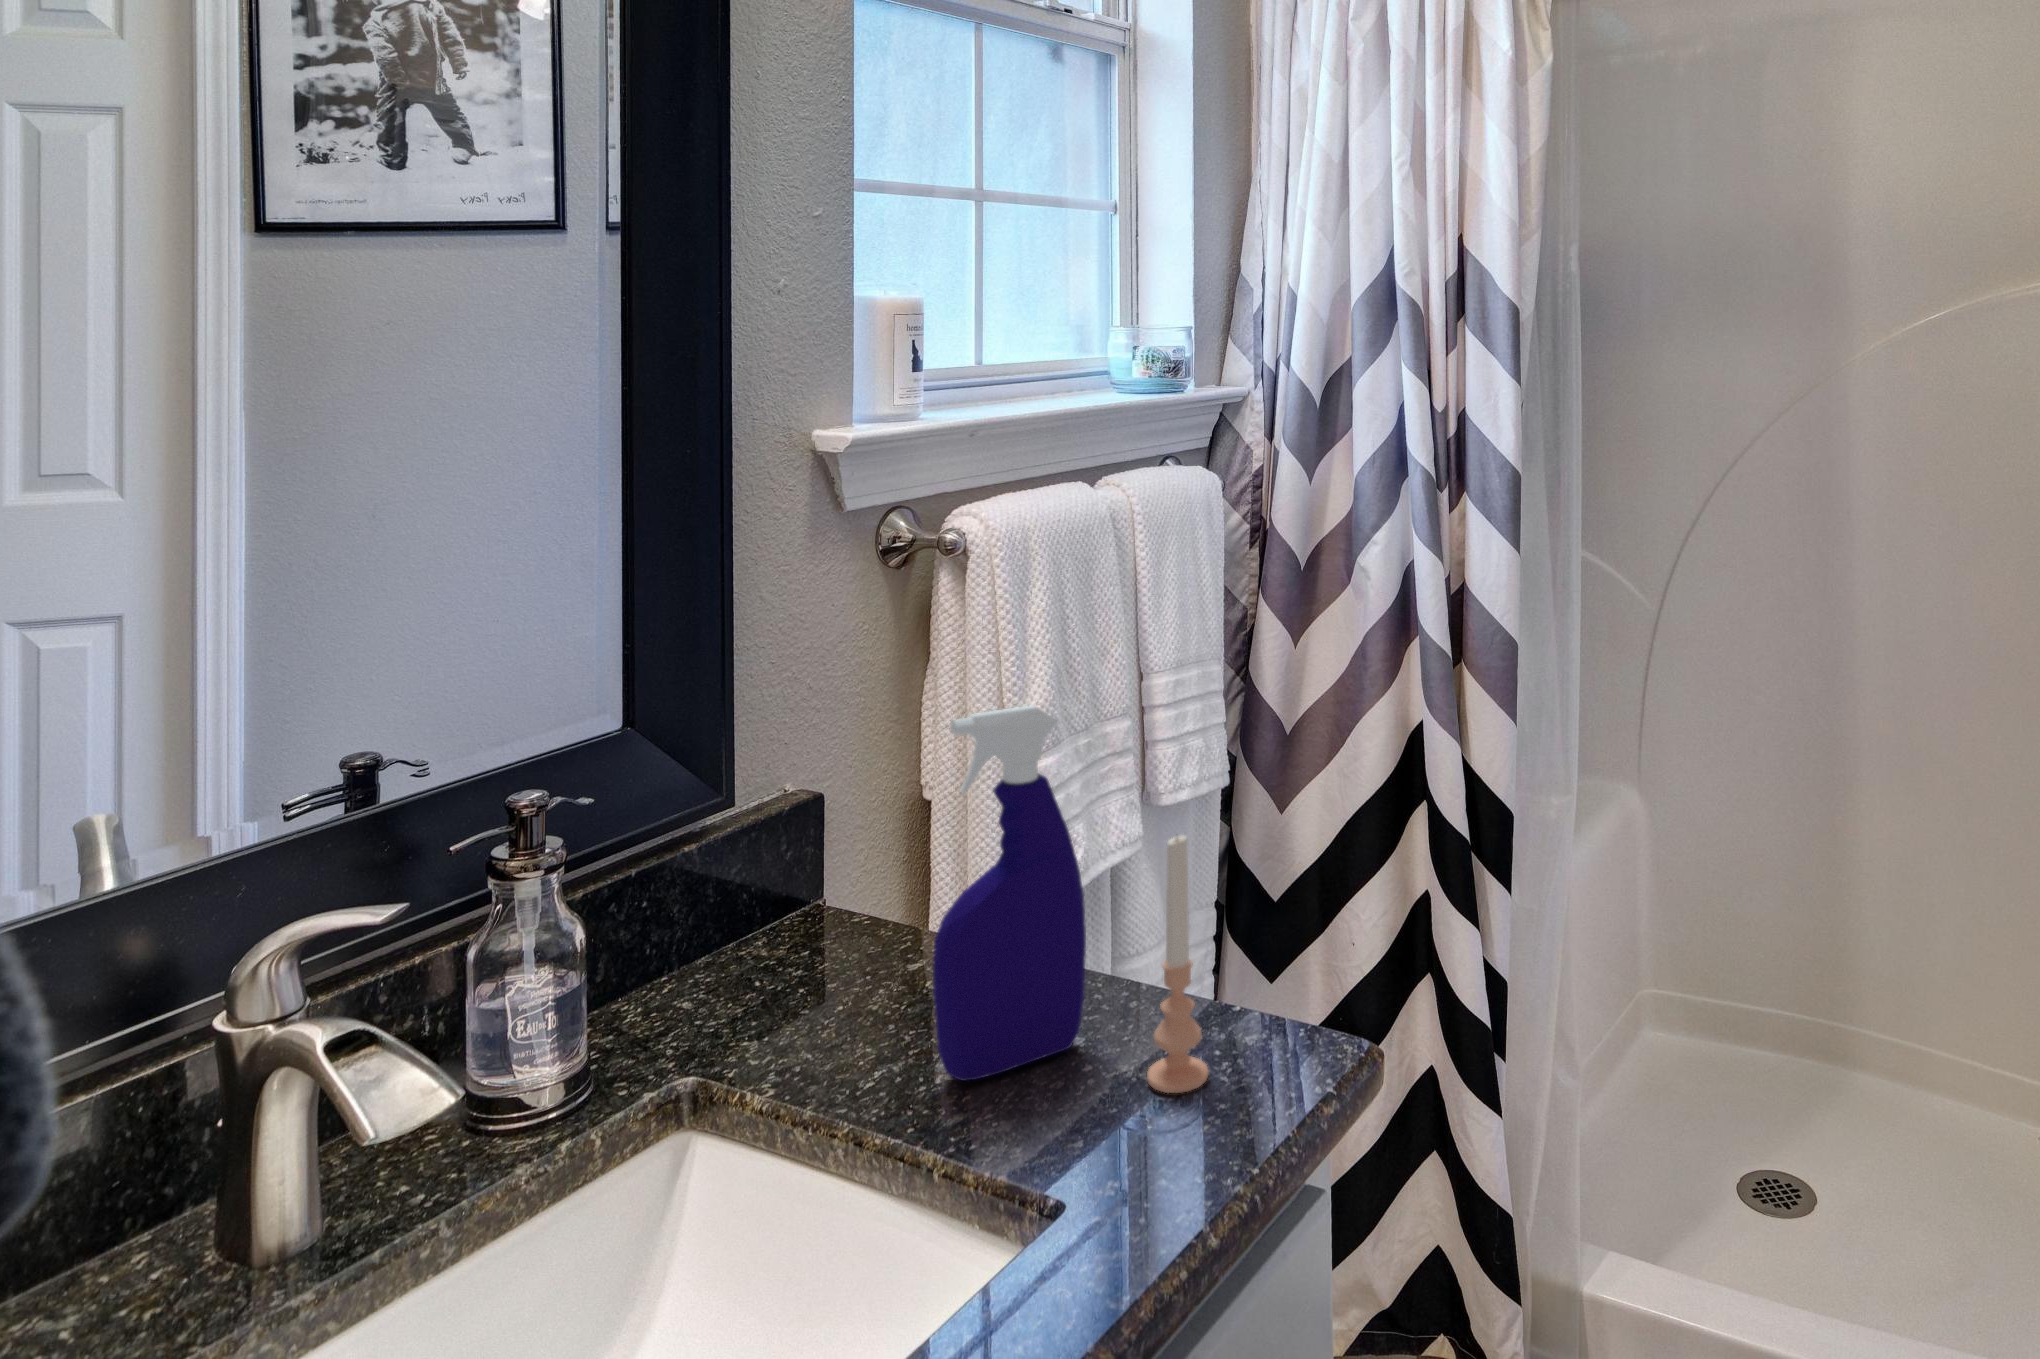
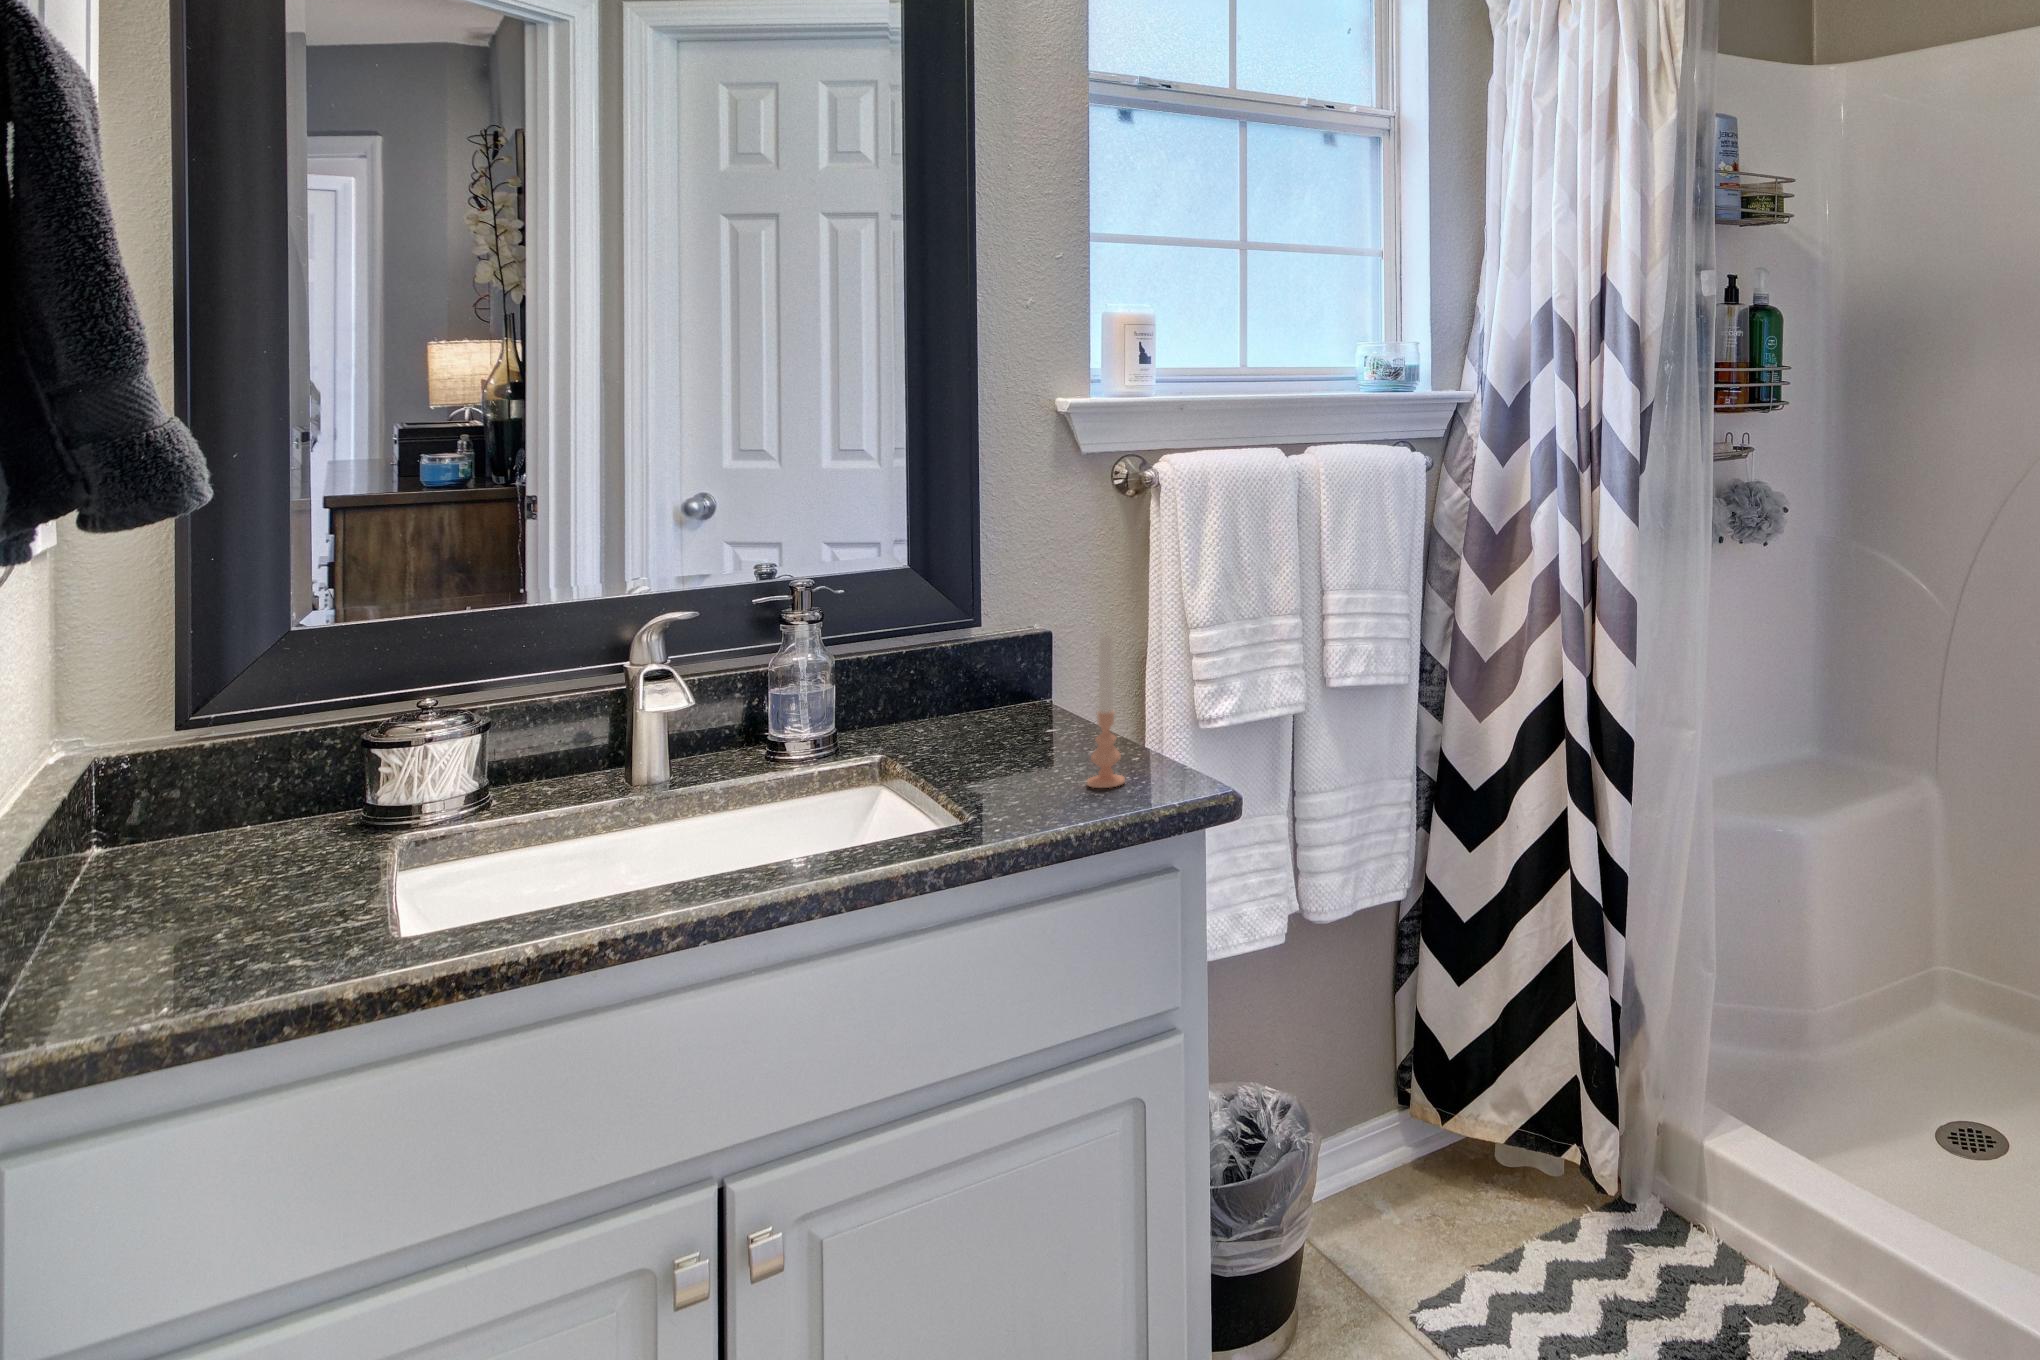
spray bottle: present [933,706,1086,1081] -> none [989,553,1088,769]

